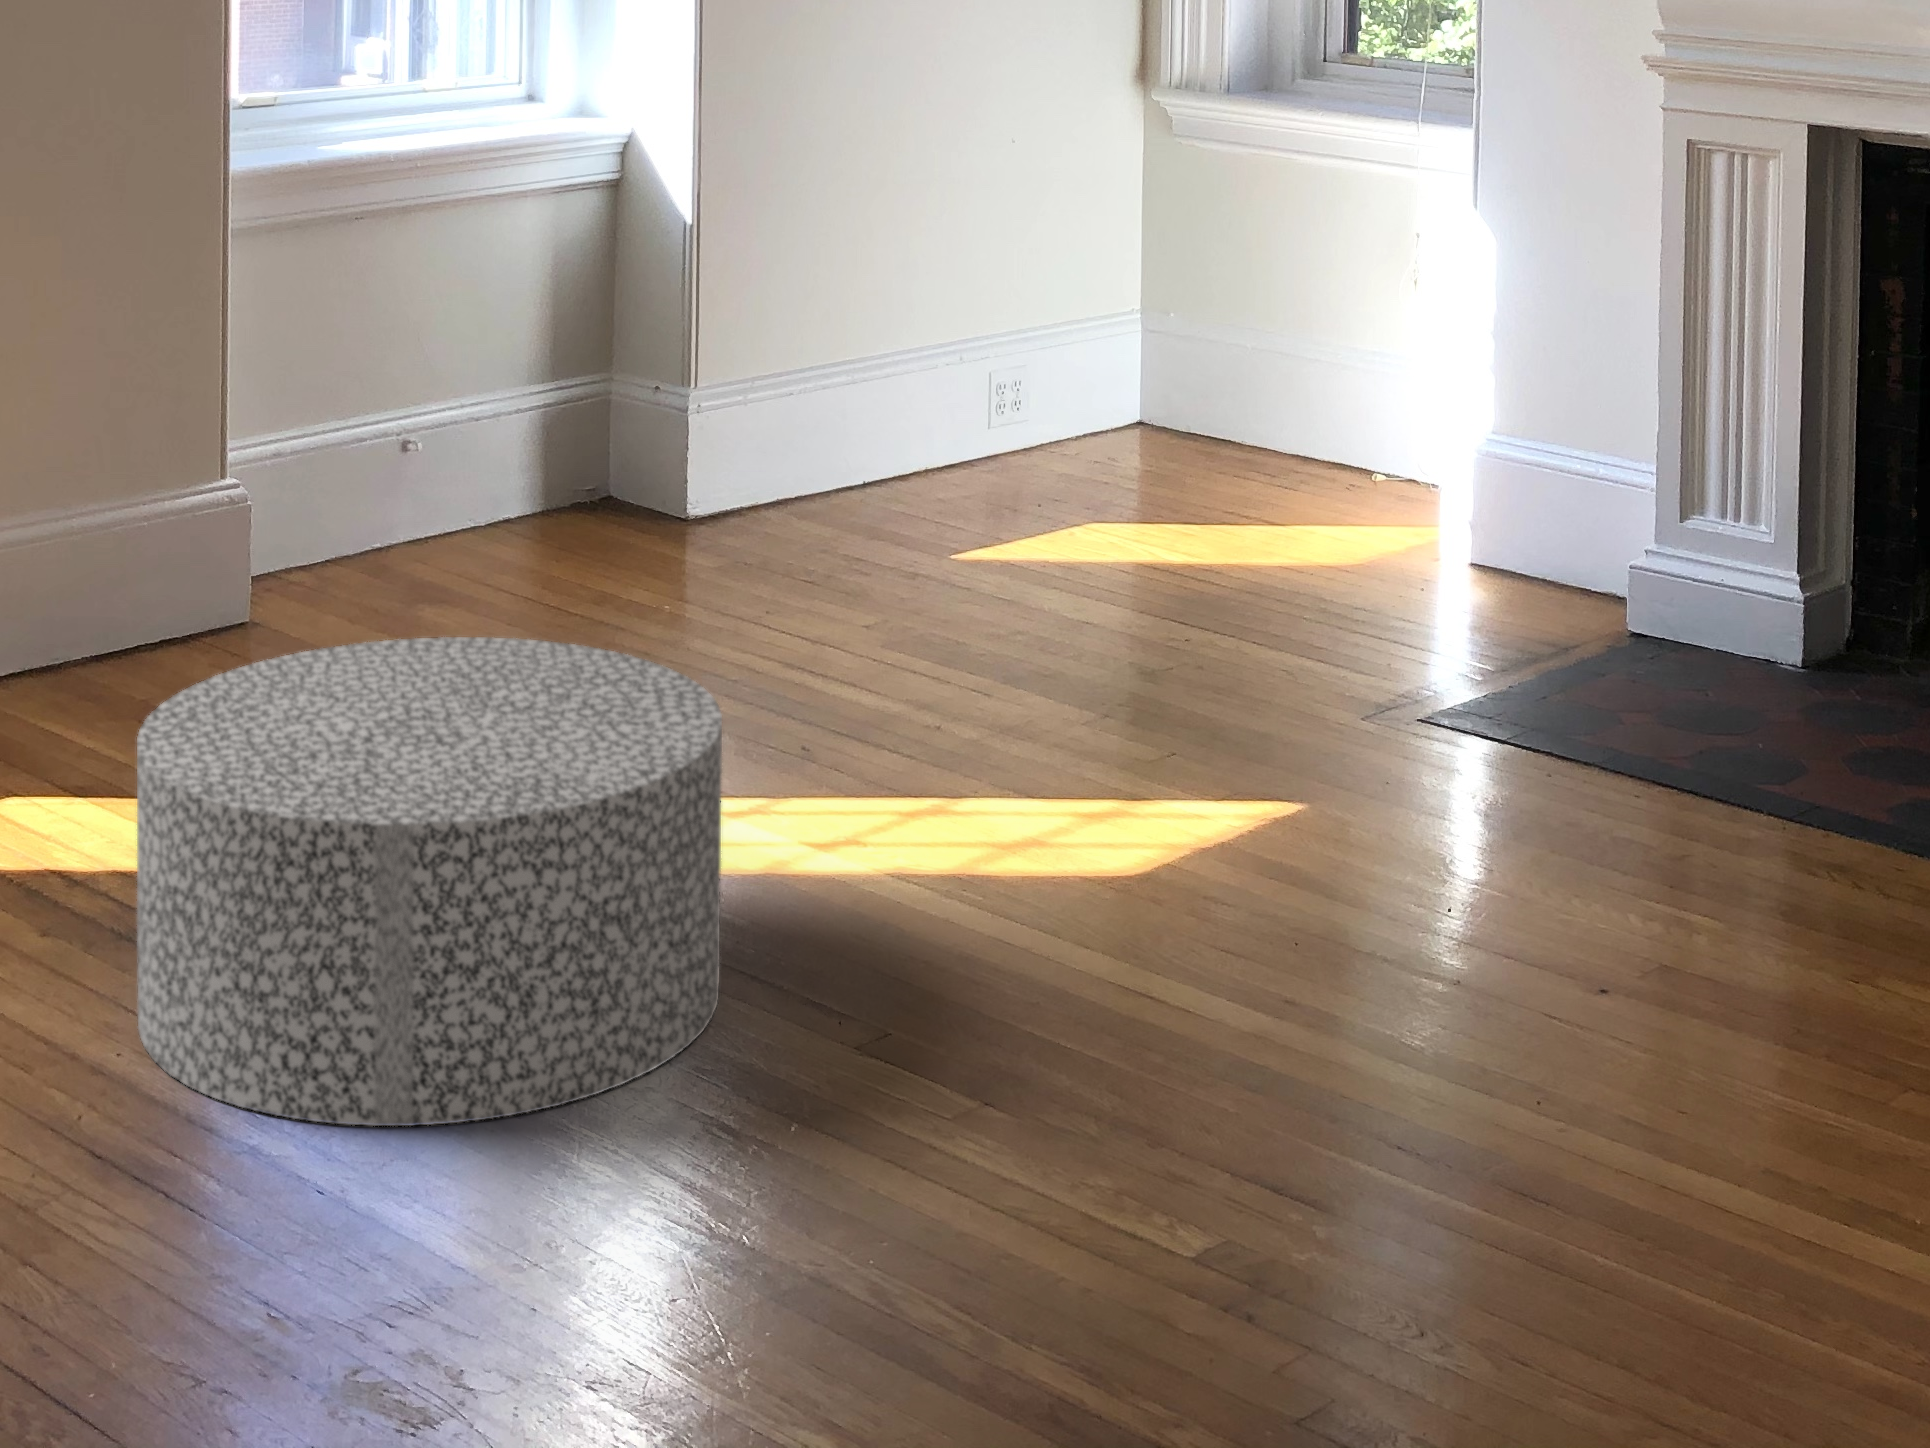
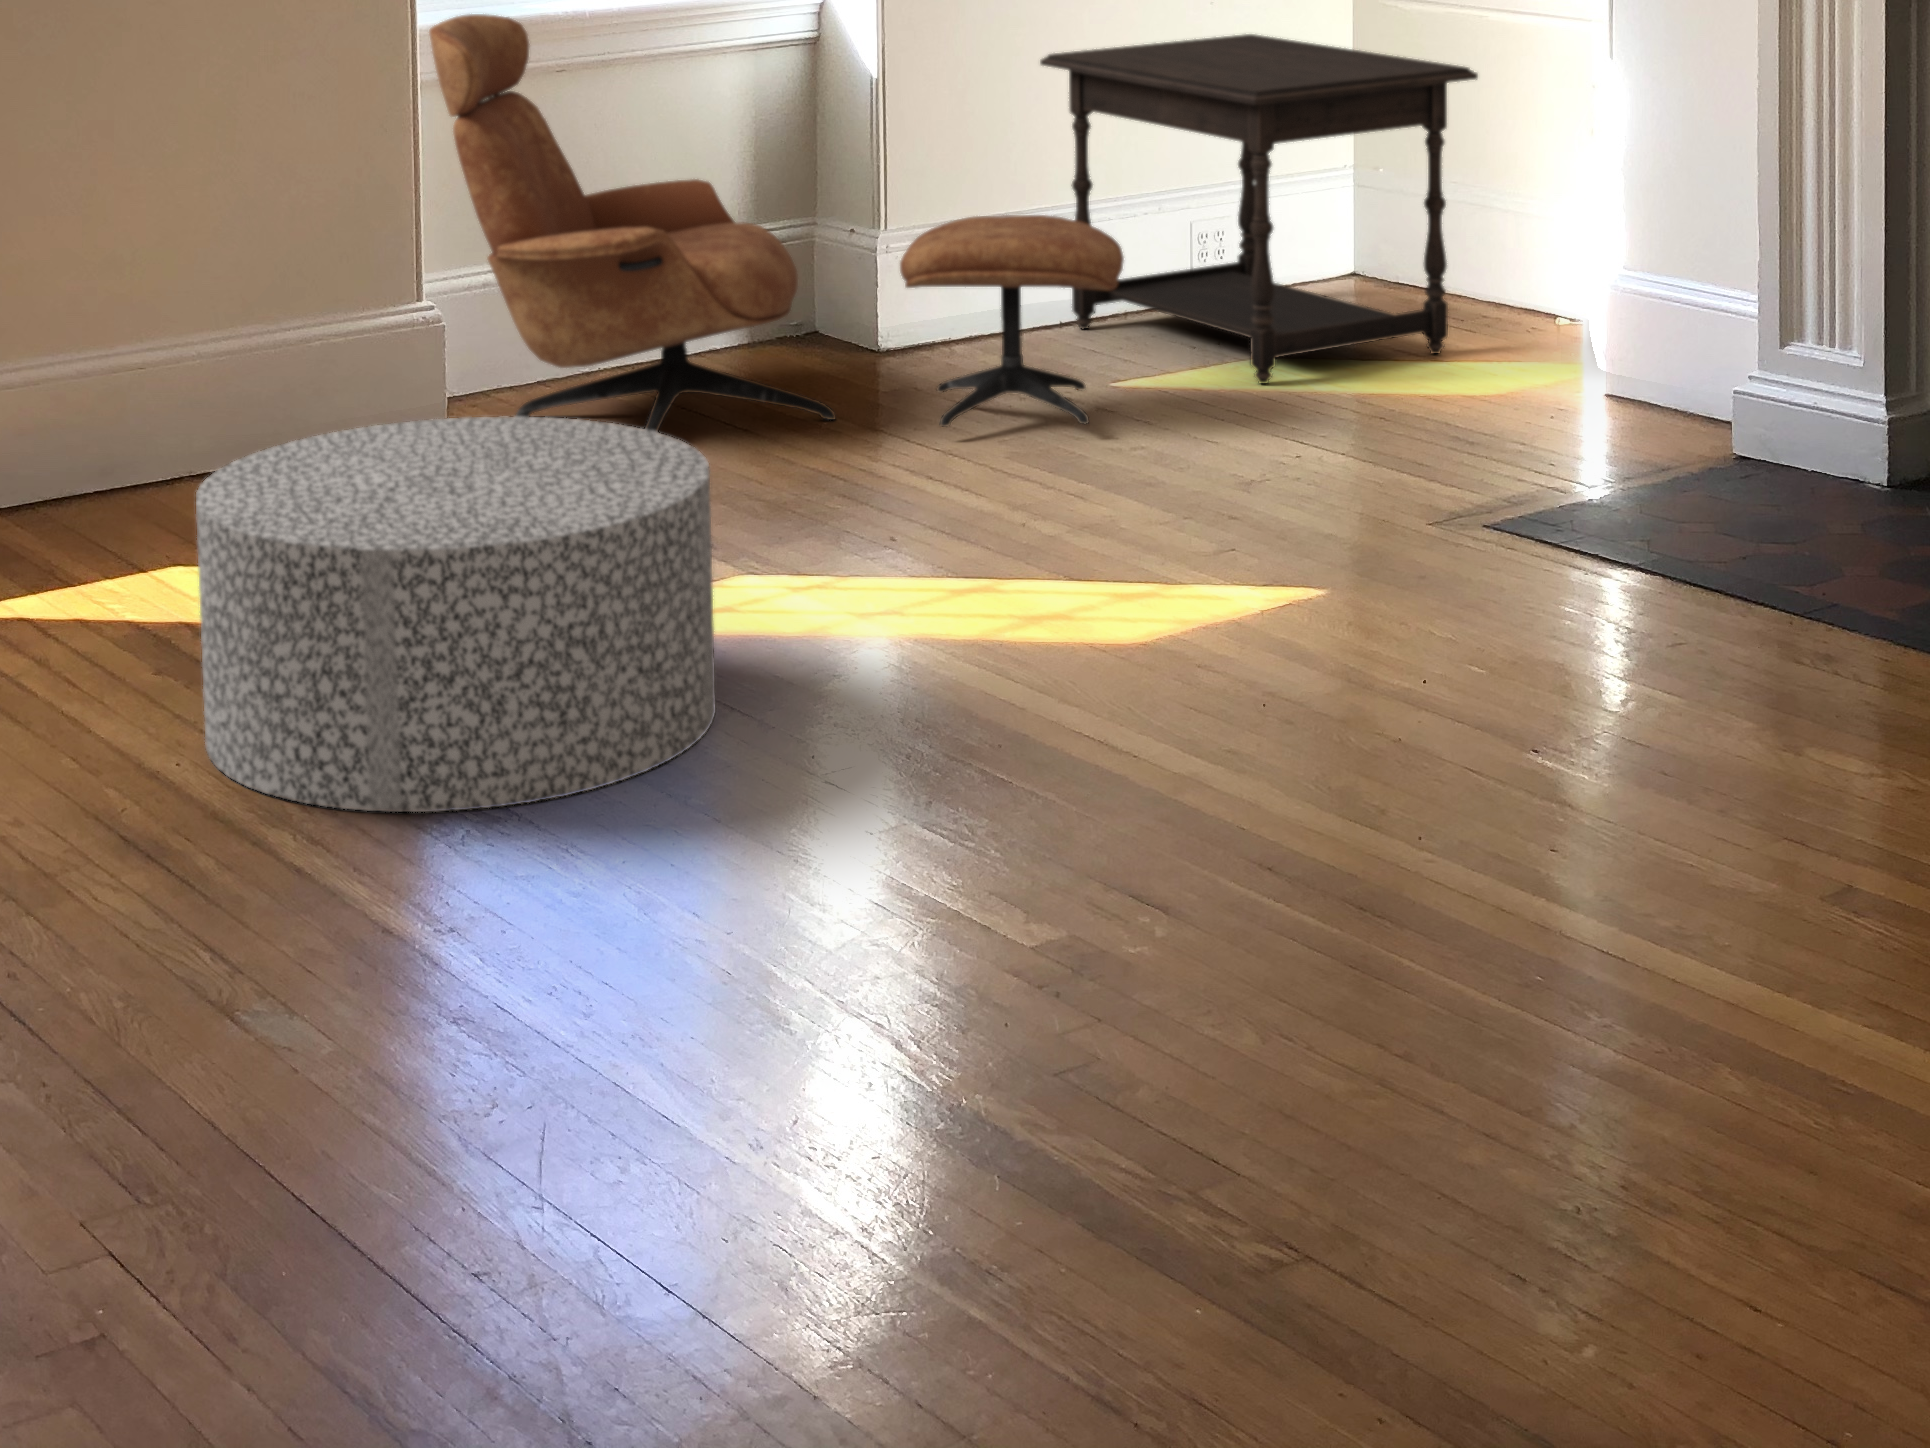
lounge chair: none [251,157,997,650] -> present [429,14,1124,432]
side table: none [858,172,1322,547] -> present [1040,34,1478,384]

